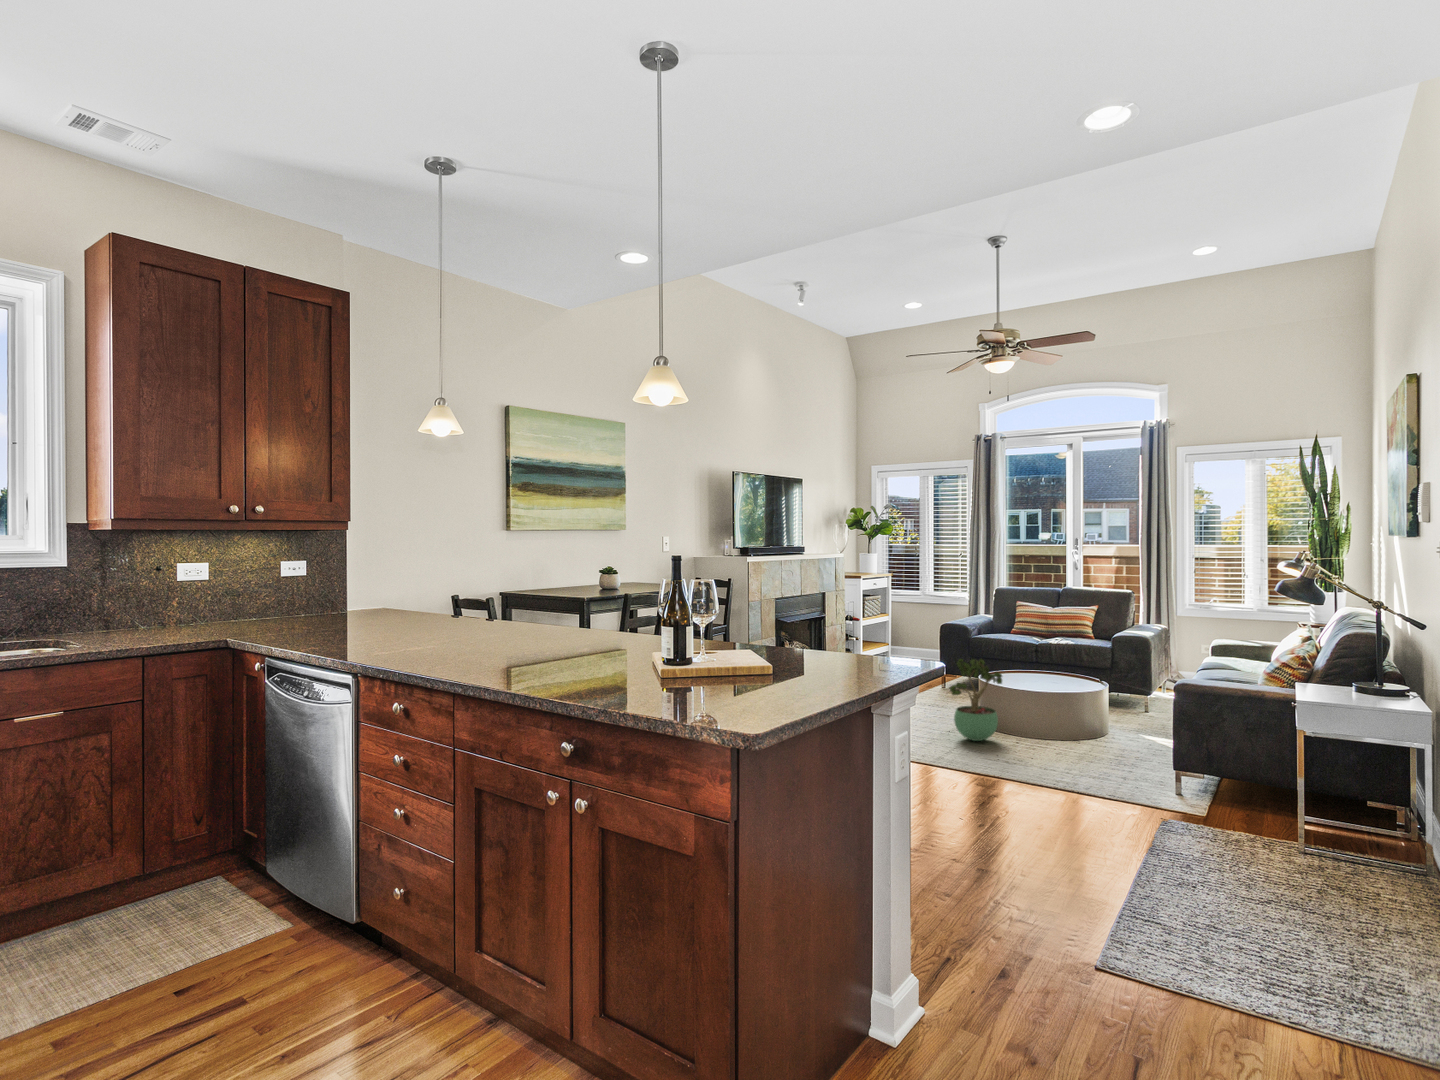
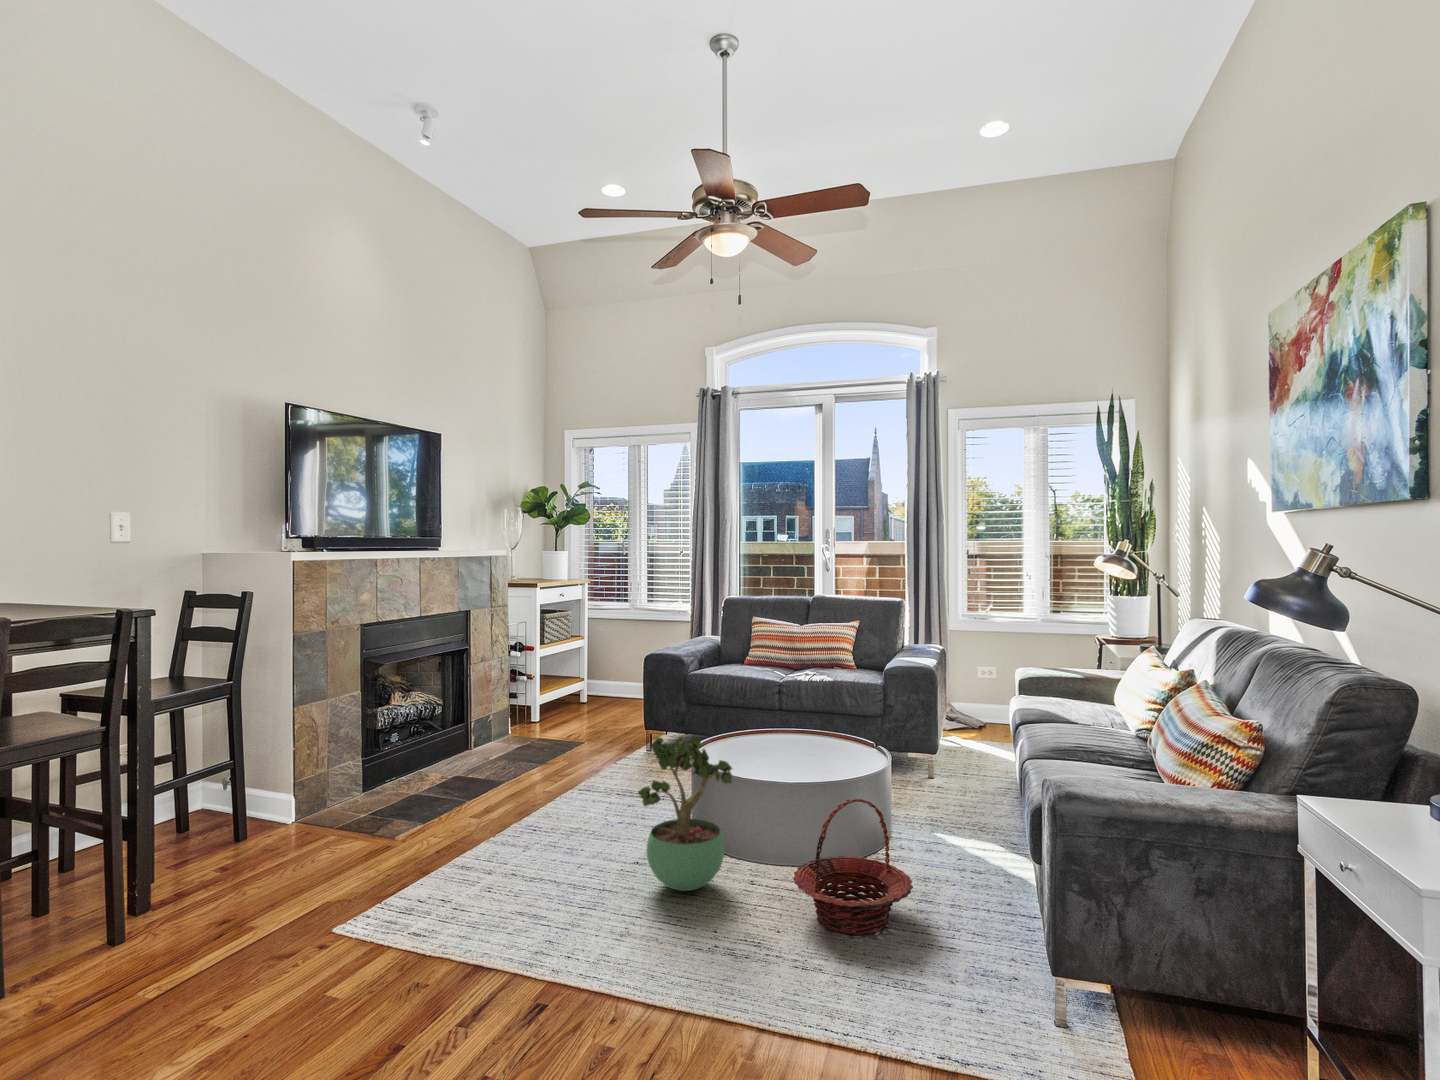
basket: none [1037,693,1106,762] -> present [793,799,913,935]

